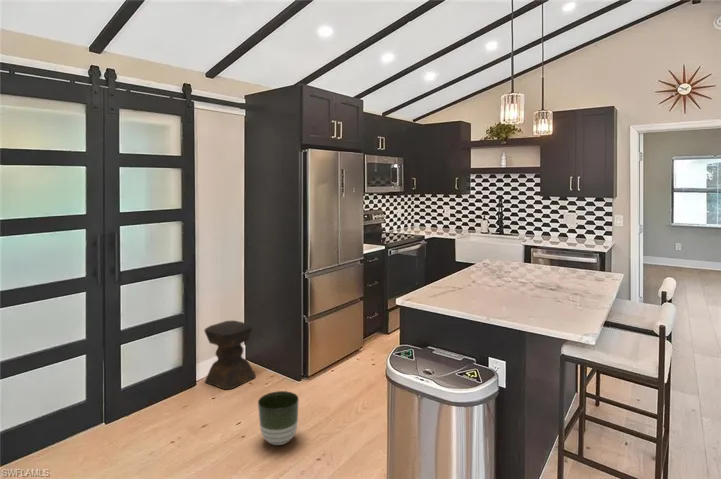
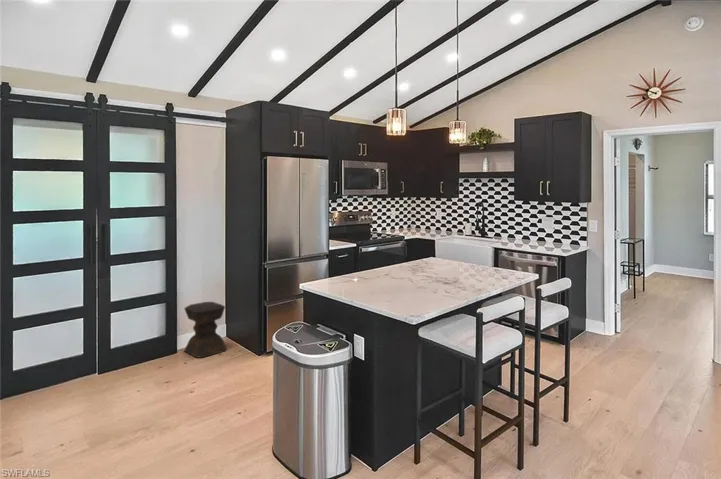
planter: present [258,391,299,445] -> none [198,358,233,400]

